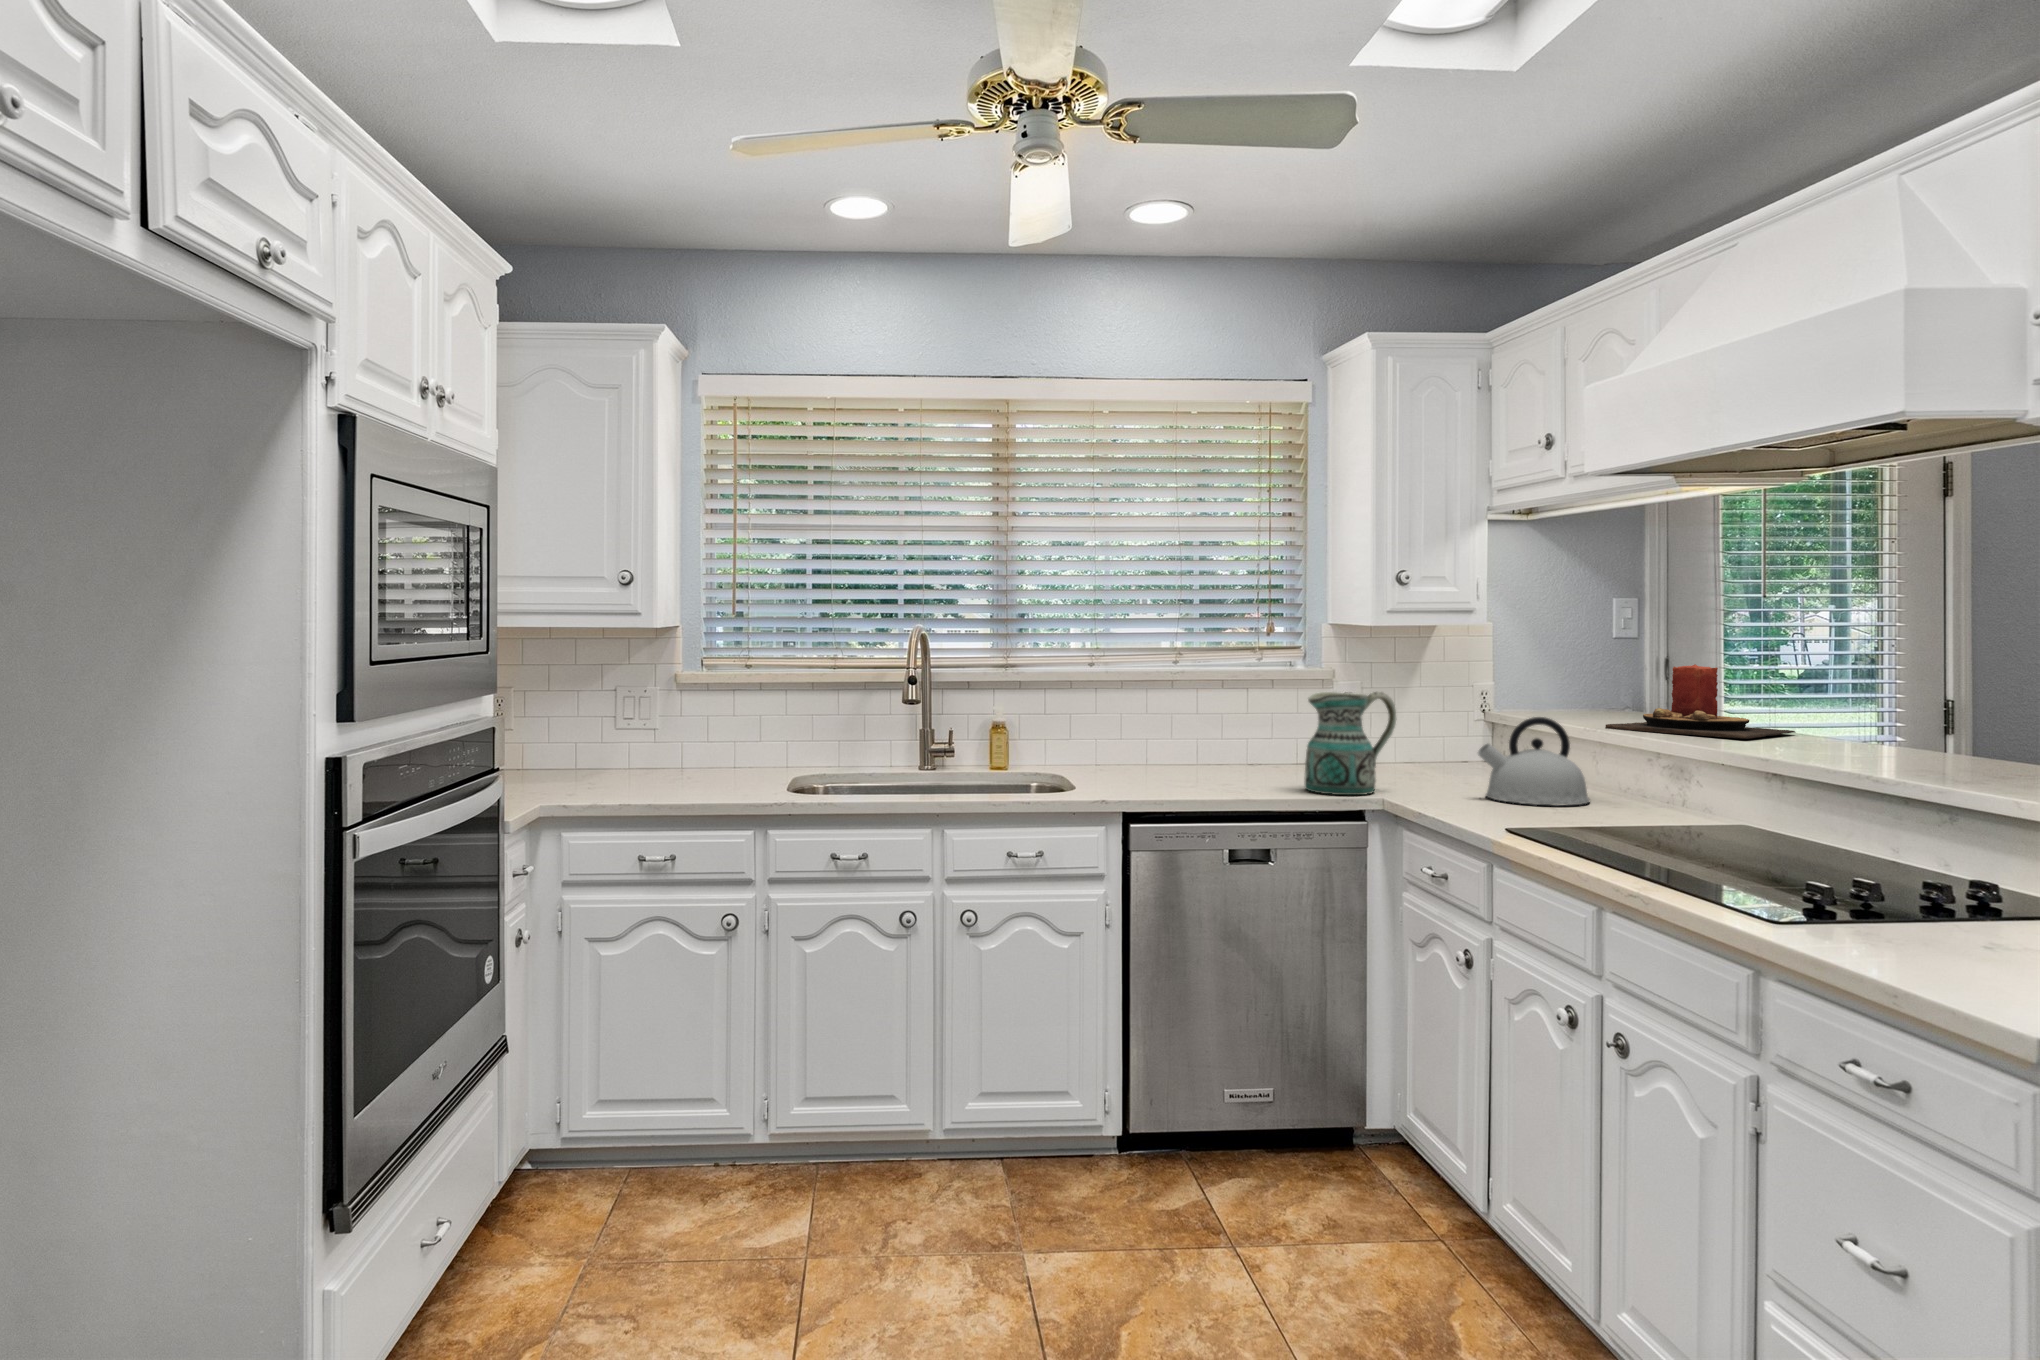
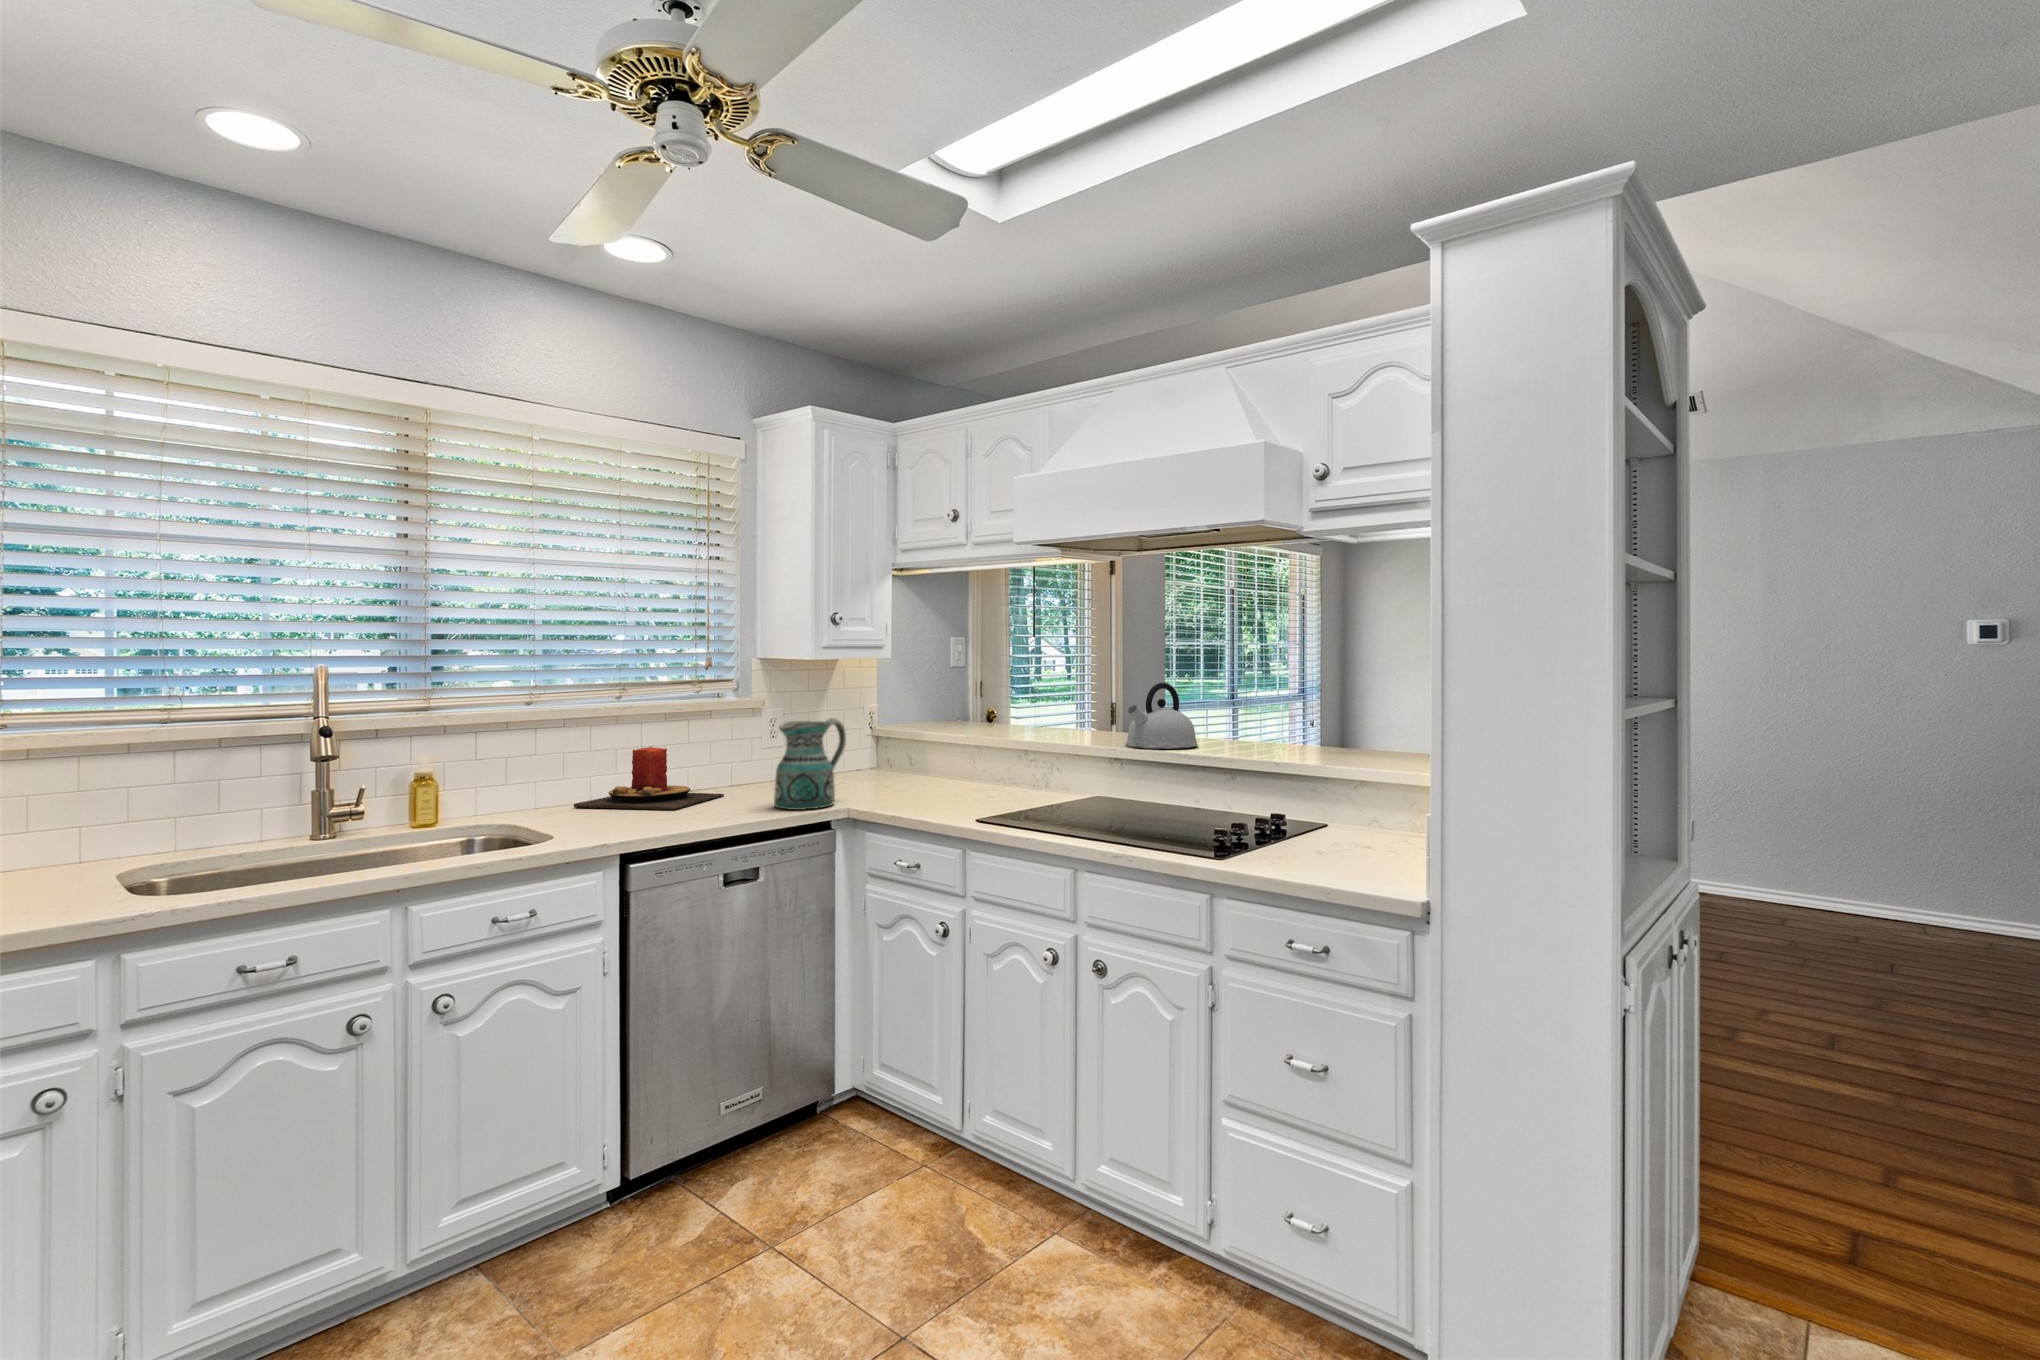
candle: present [1605,664,1795,739] -> present [574,747,724,810]
kettle: present [1478,717,1590,805] -> present [1126,683,1198,749]

